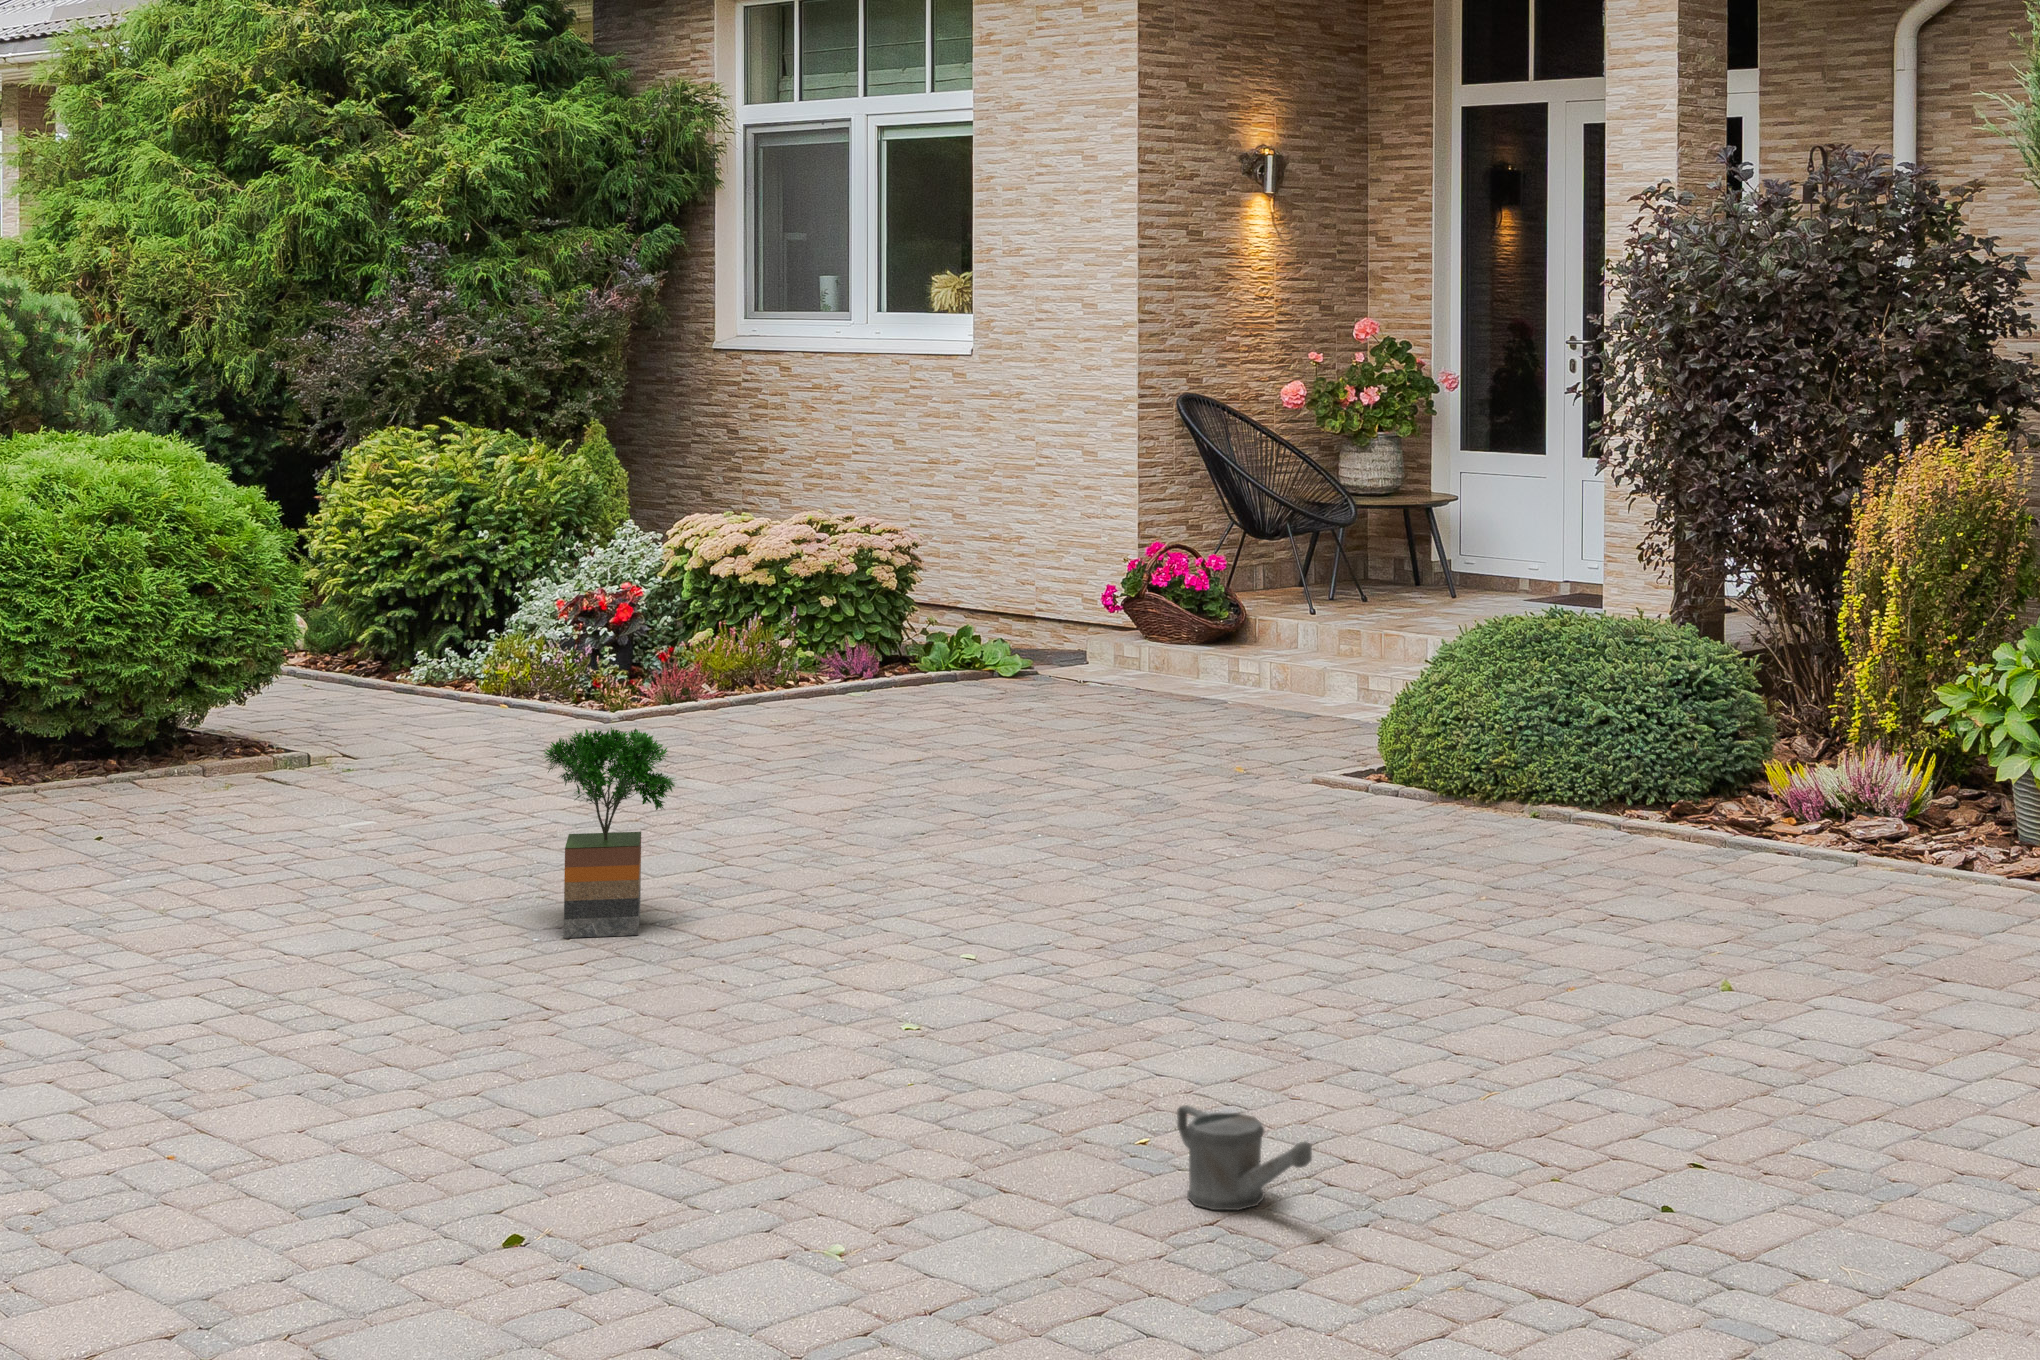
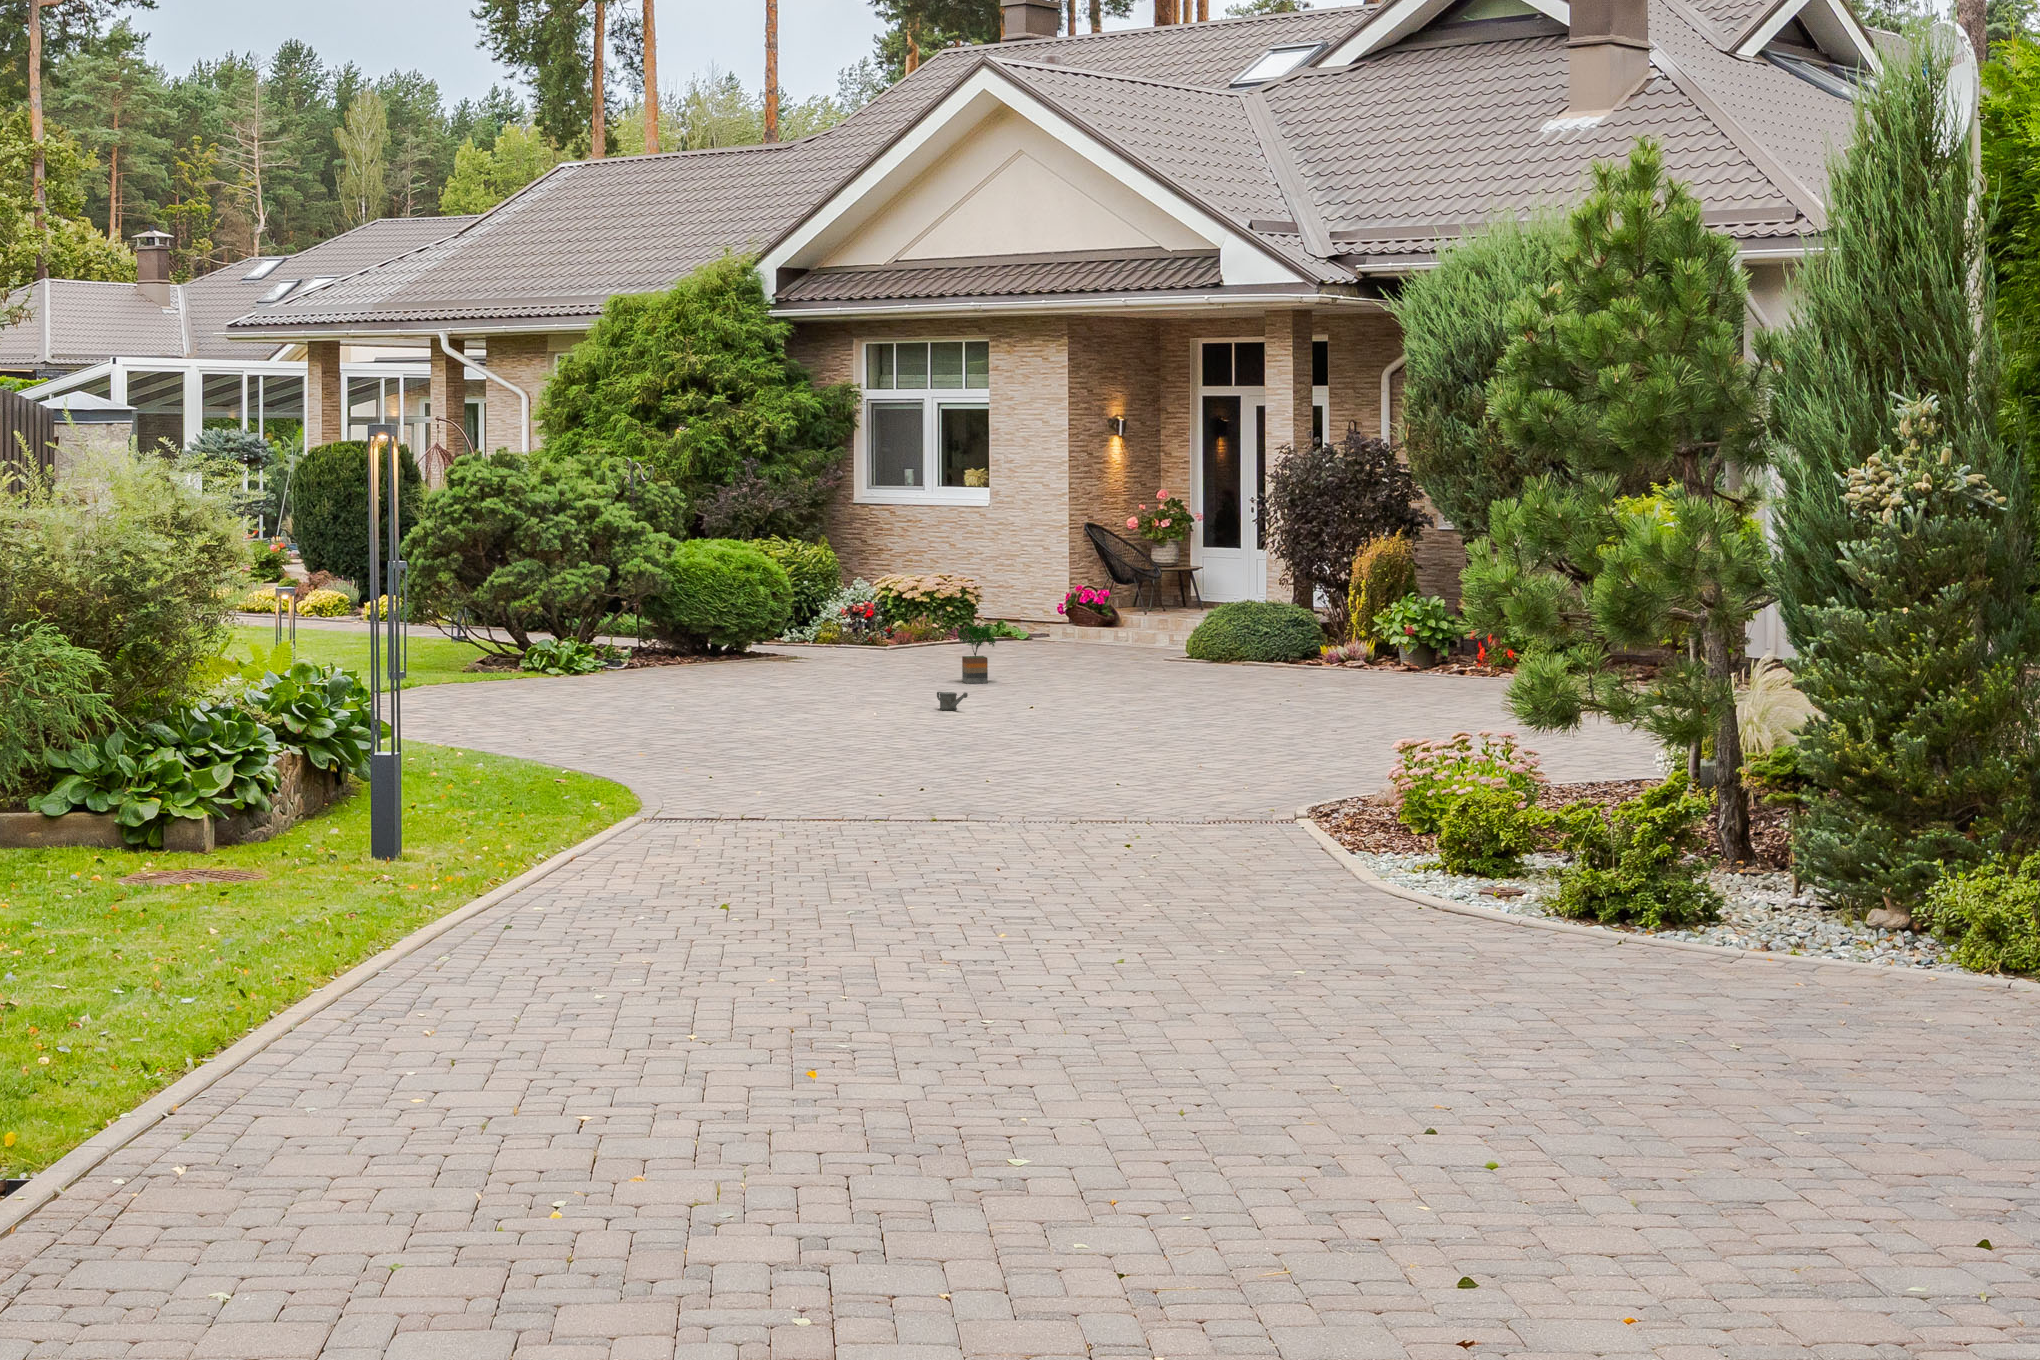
watering can: present [1177,1105,1312,1210] -> present [937,692,968,710]

